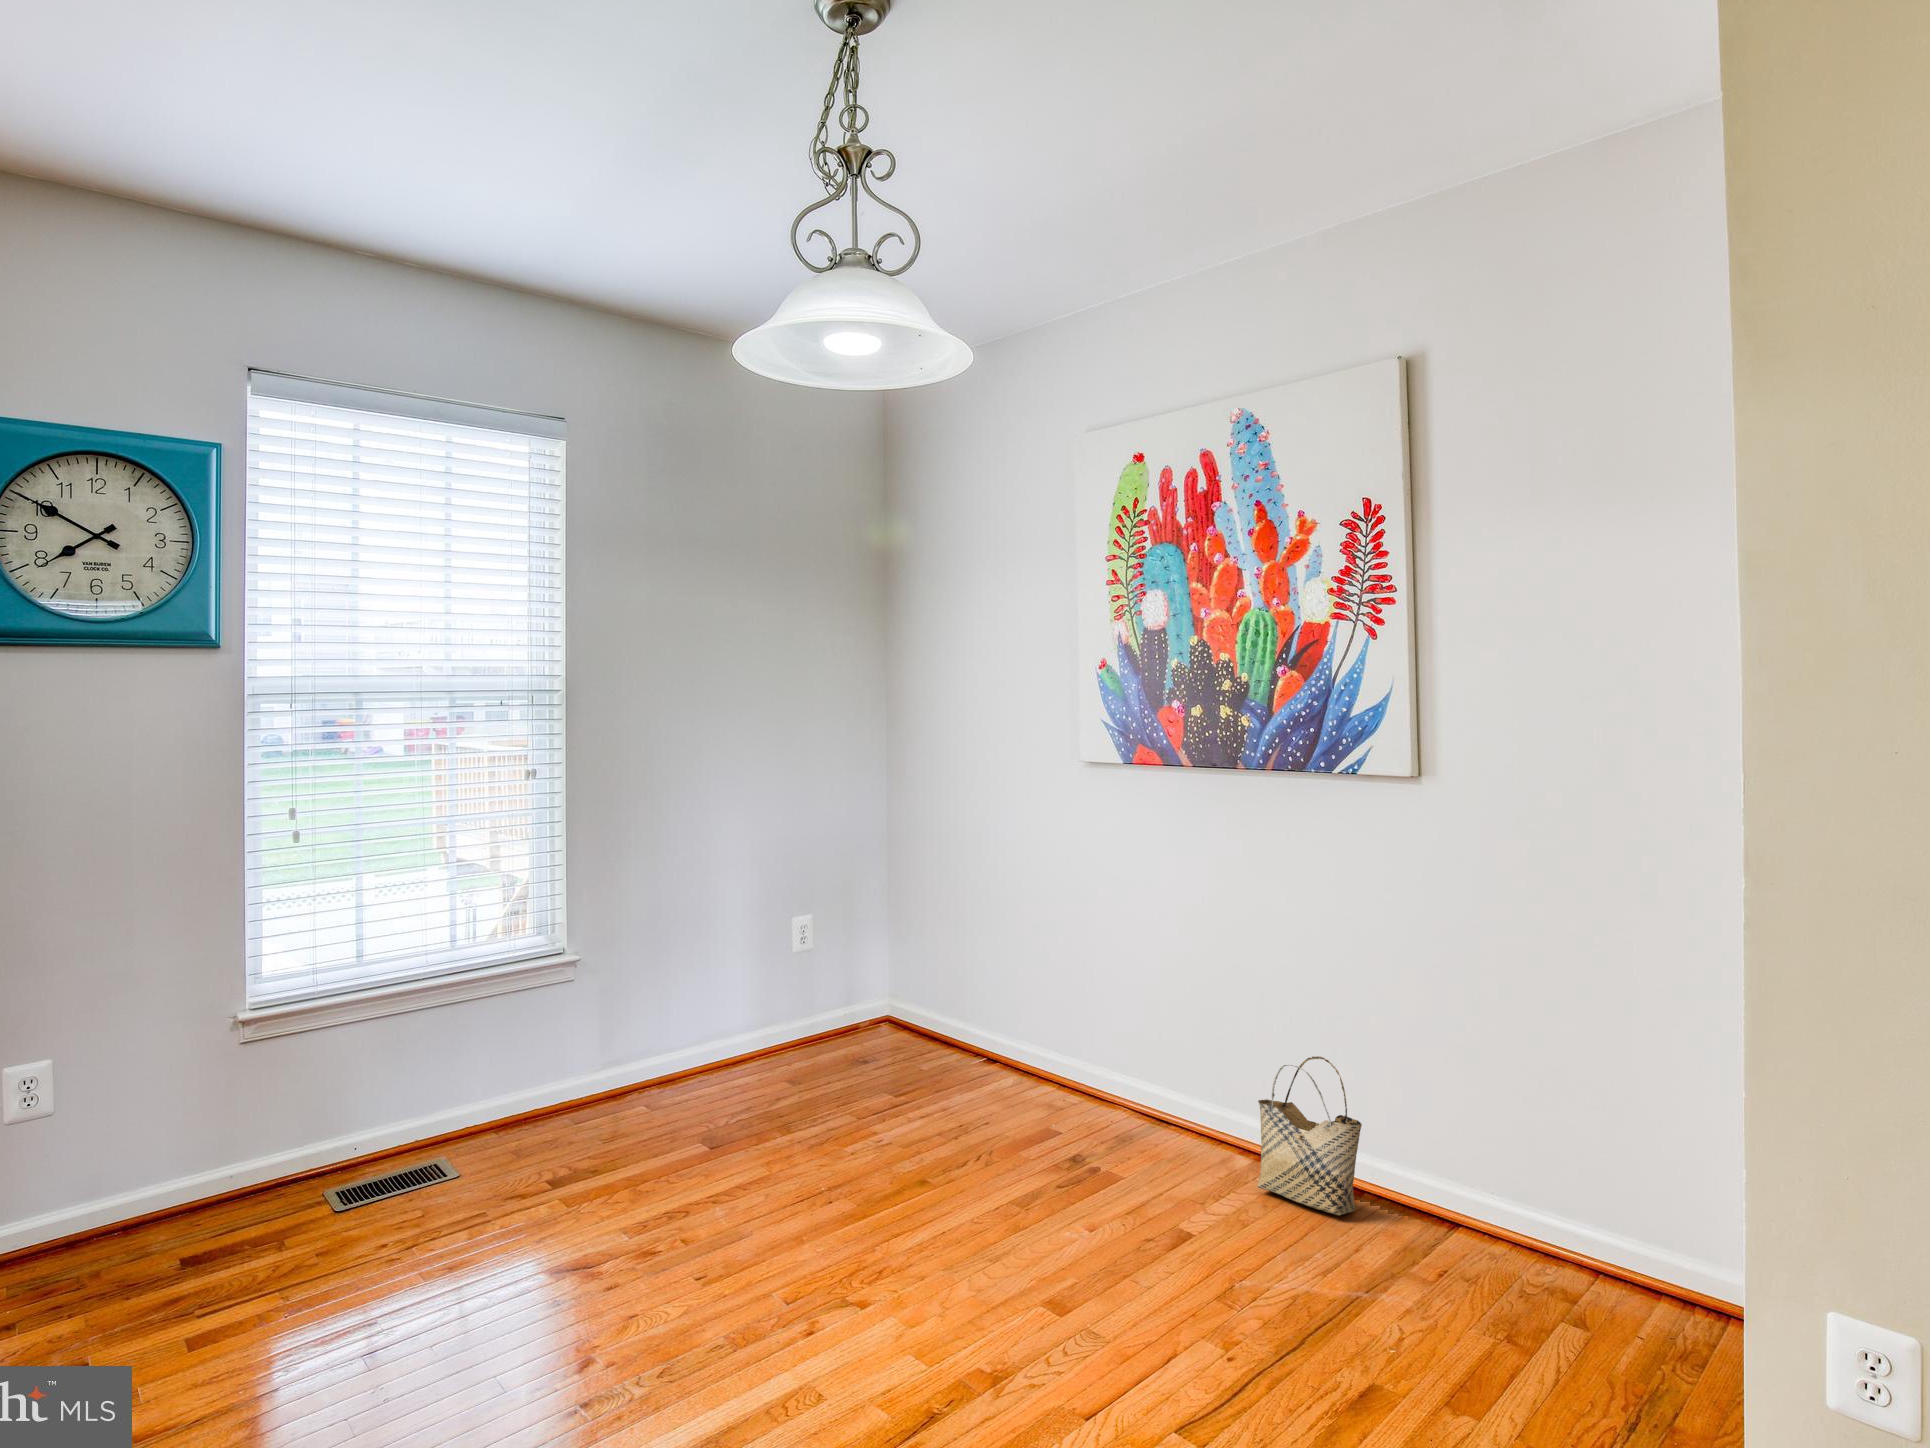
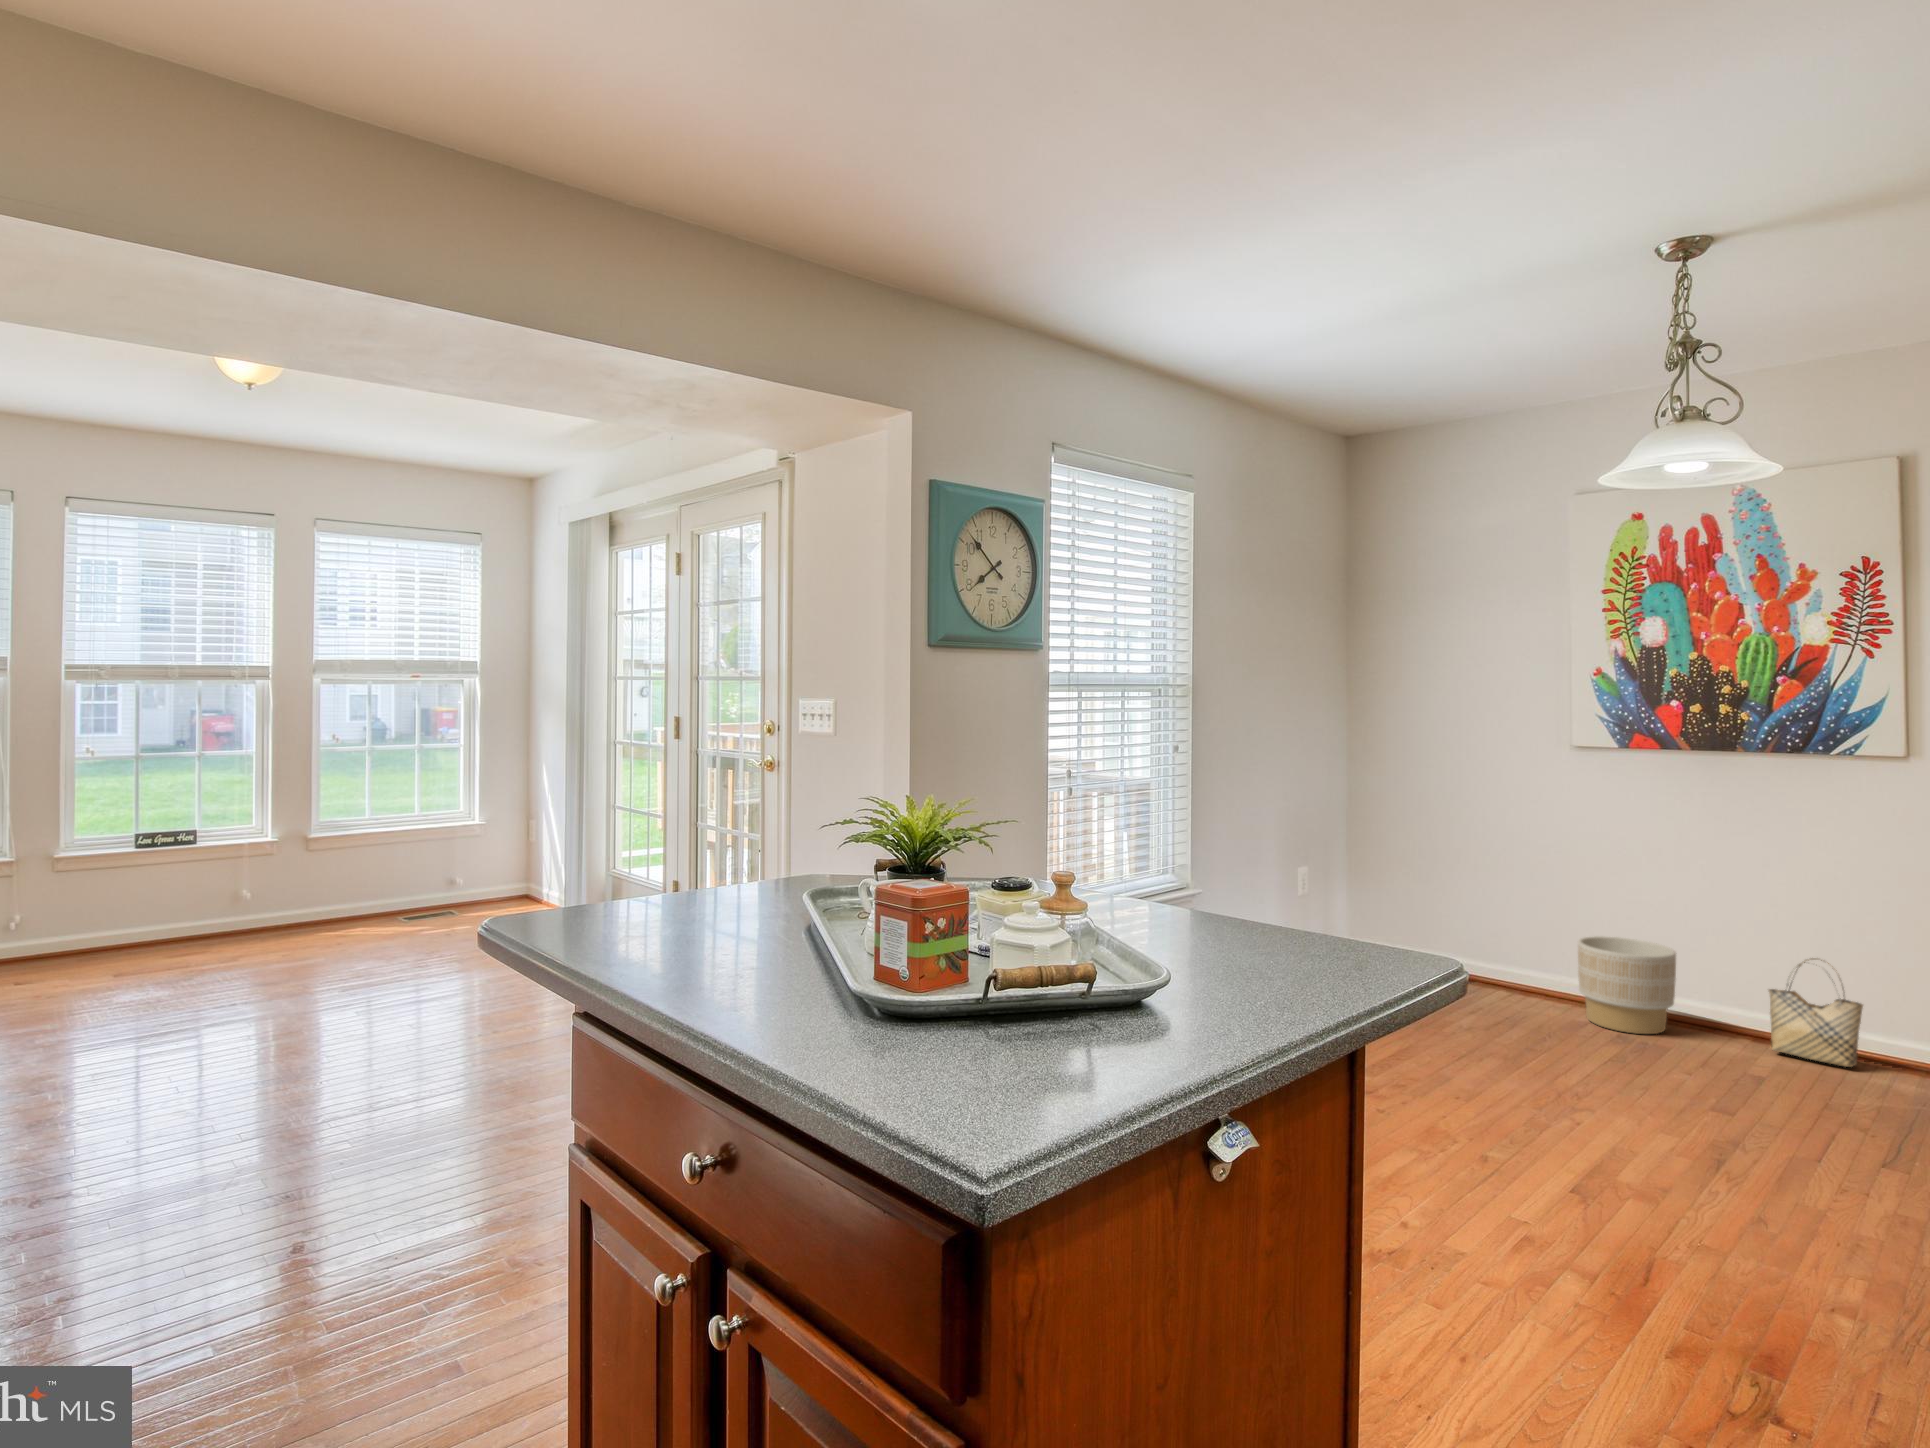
planter: none [1056,1021,1169,1161] -> present [1578,936,1676,1034]

